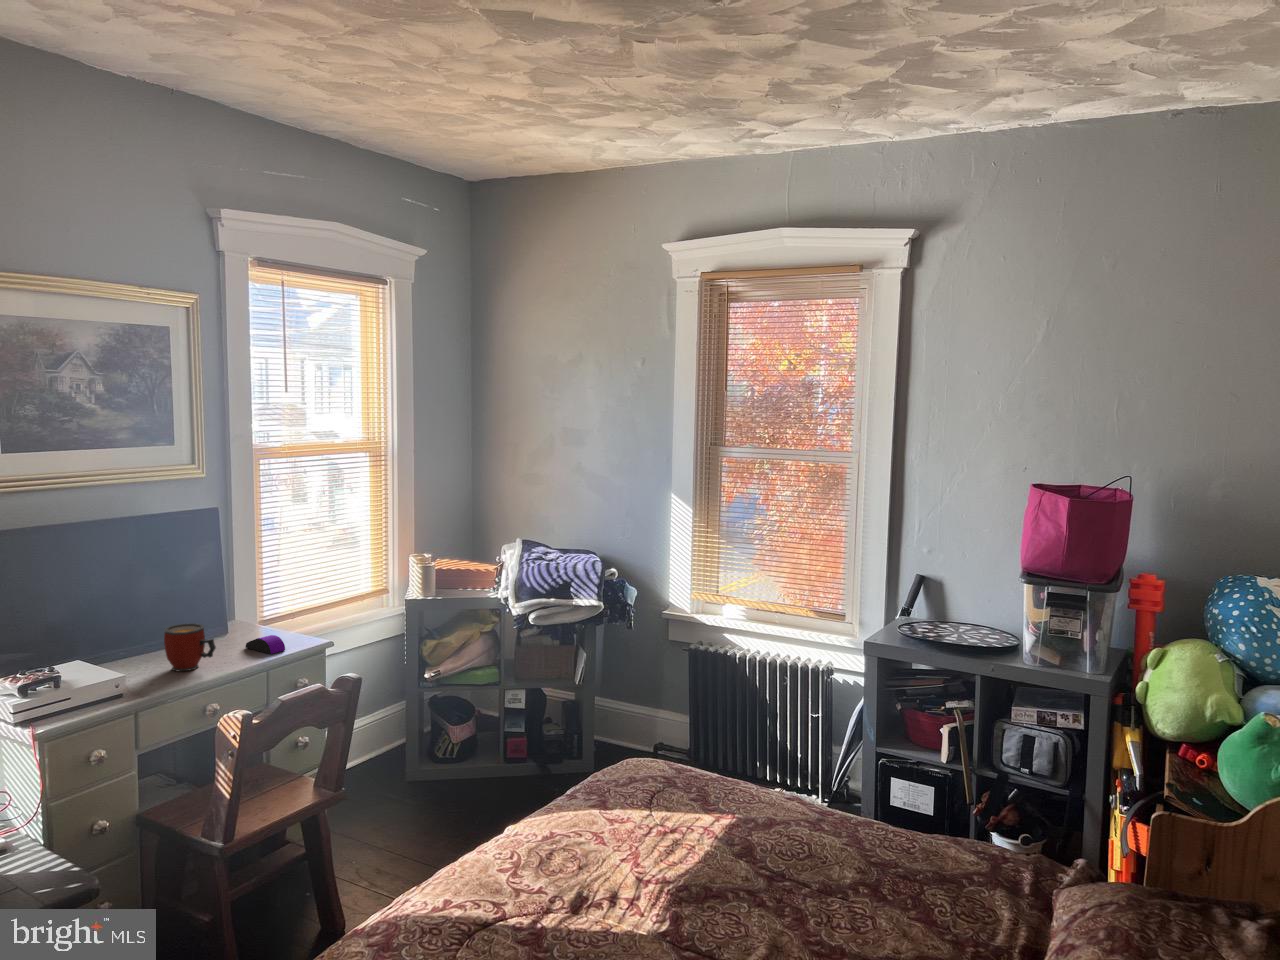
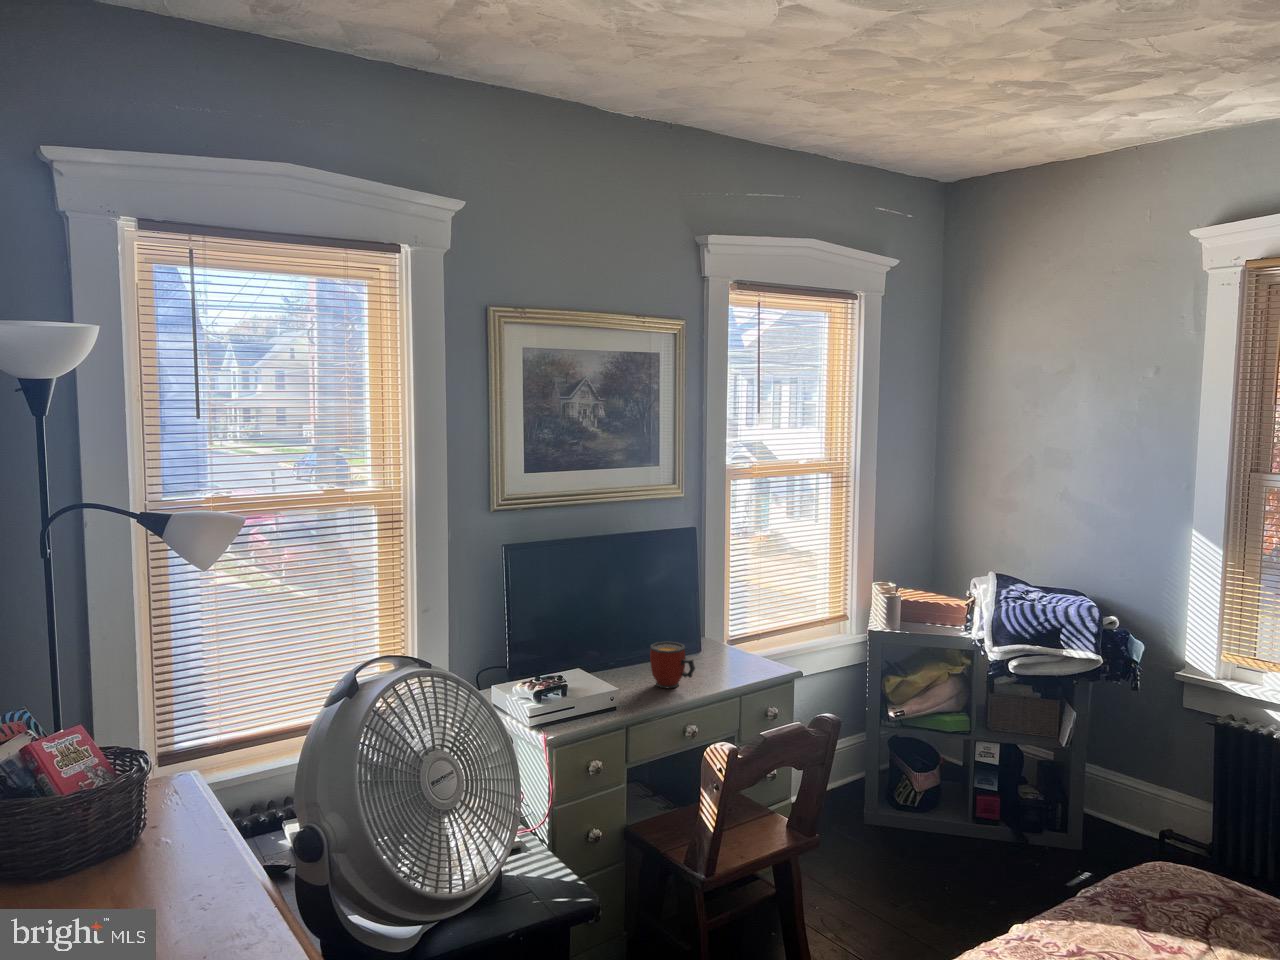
computer mouse: present [246,635,285,654] -> none [719,660,757,679]

